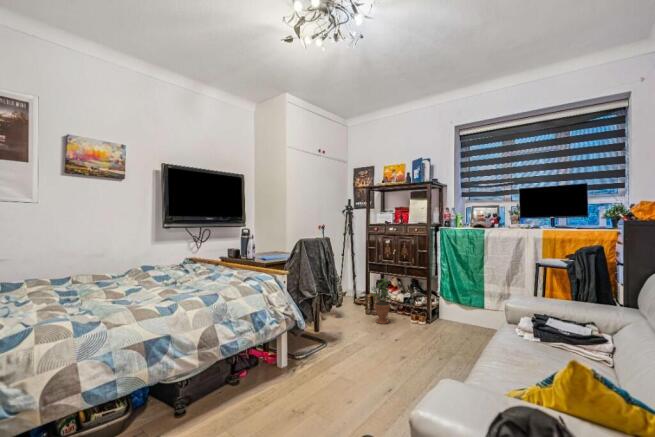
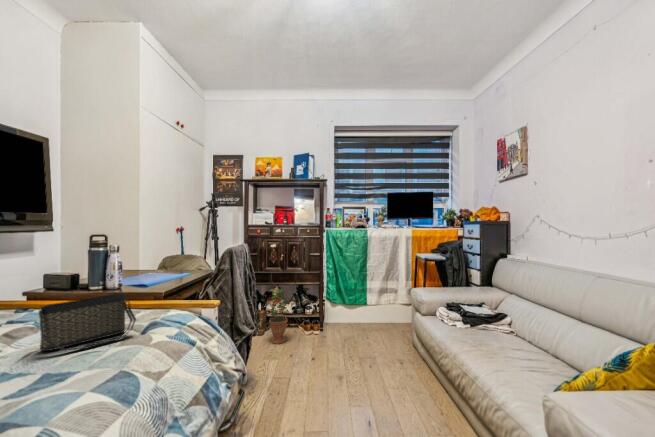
handbag: none [200,260,238,283] -> present [39,293,136,351]

